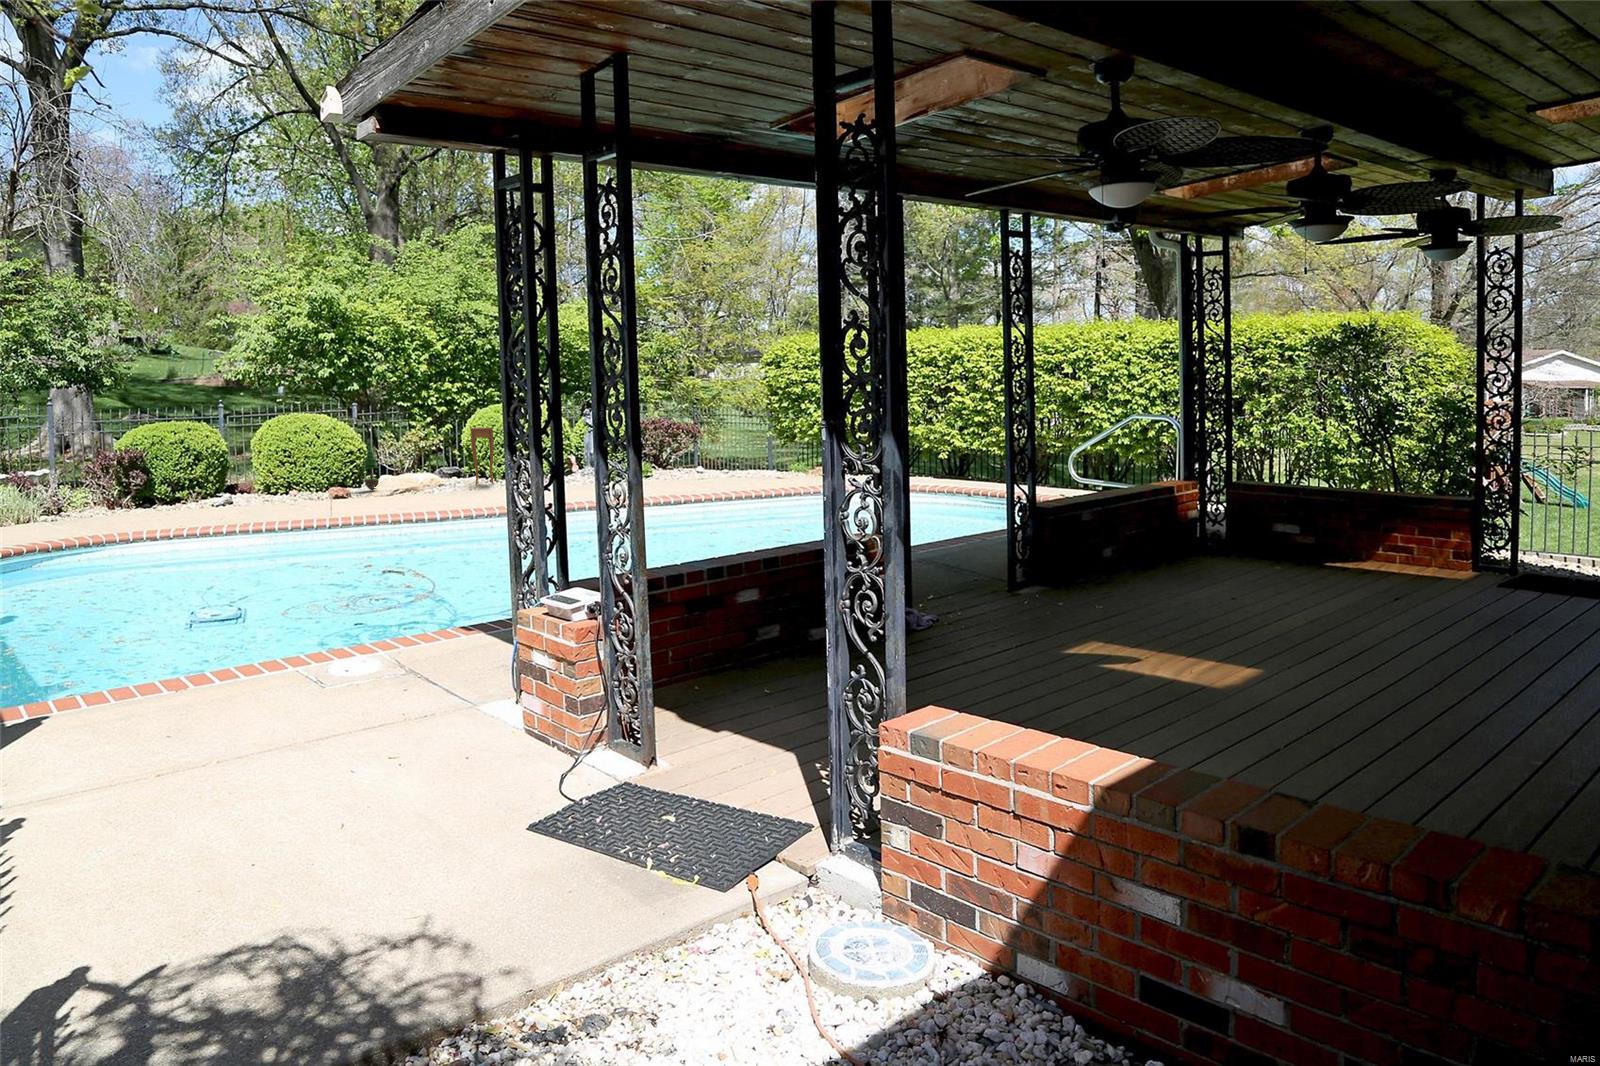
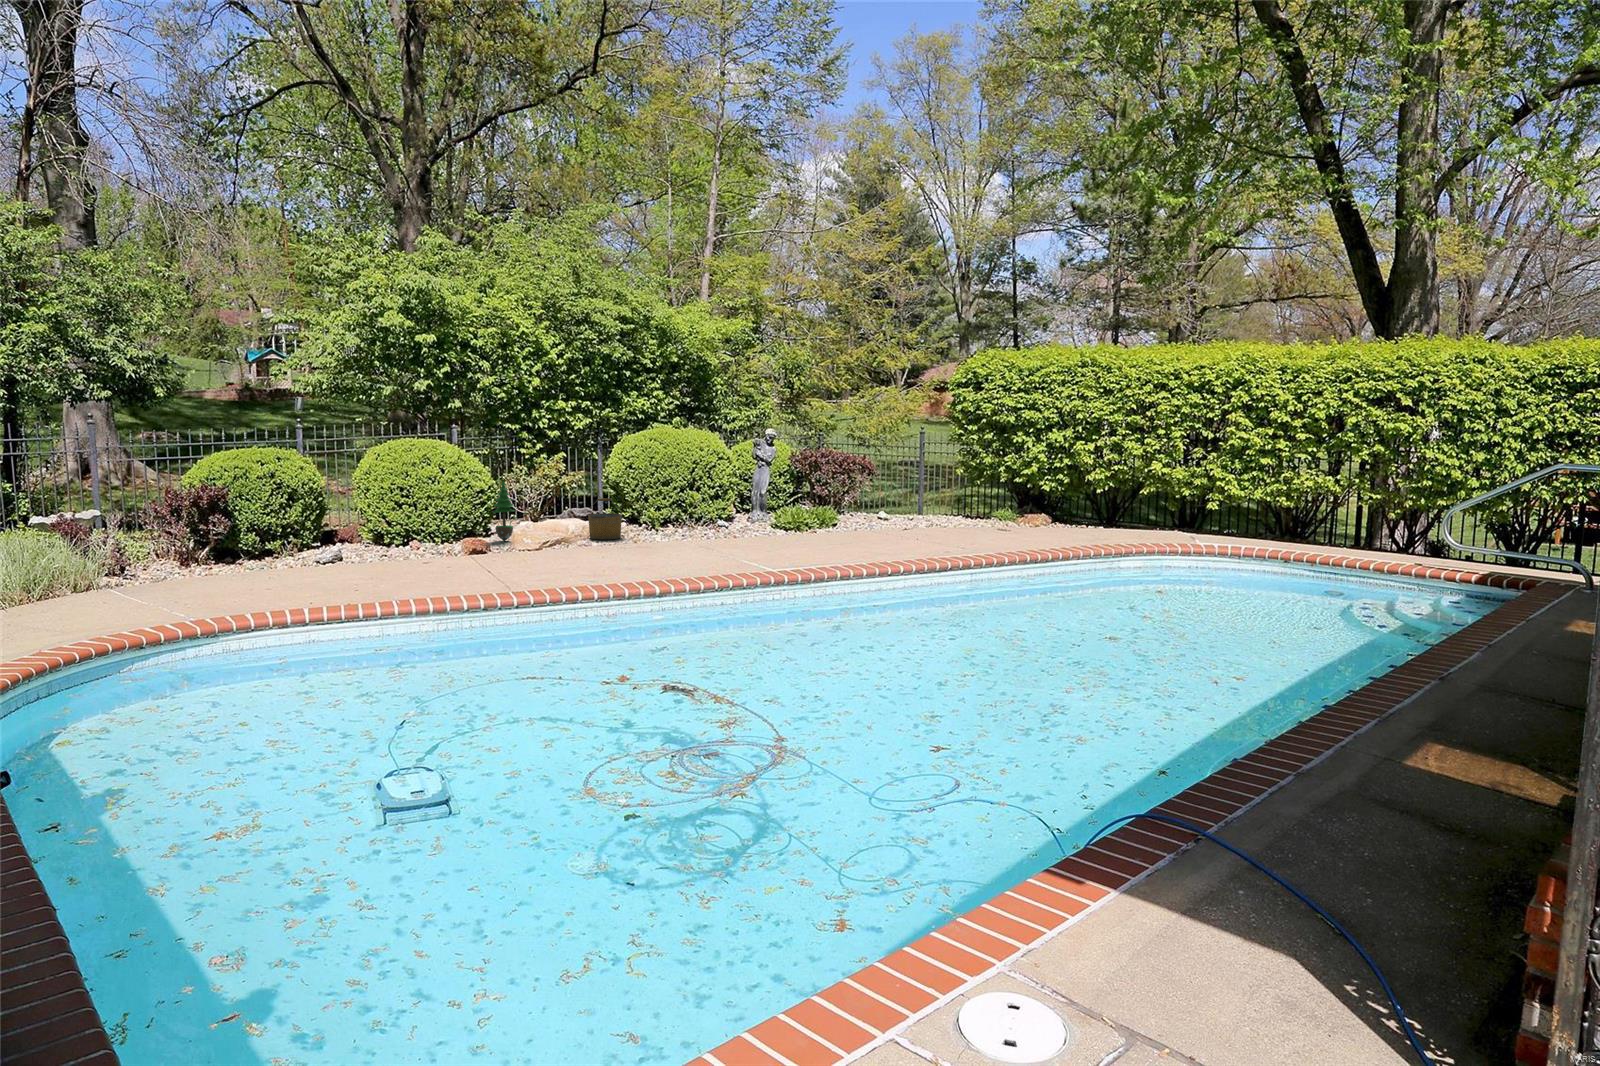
side table: present [470,428,494,485] -> none [618,460,653,534]
bucket: none [438,457,465,489] -> present [588,498,622,540]

